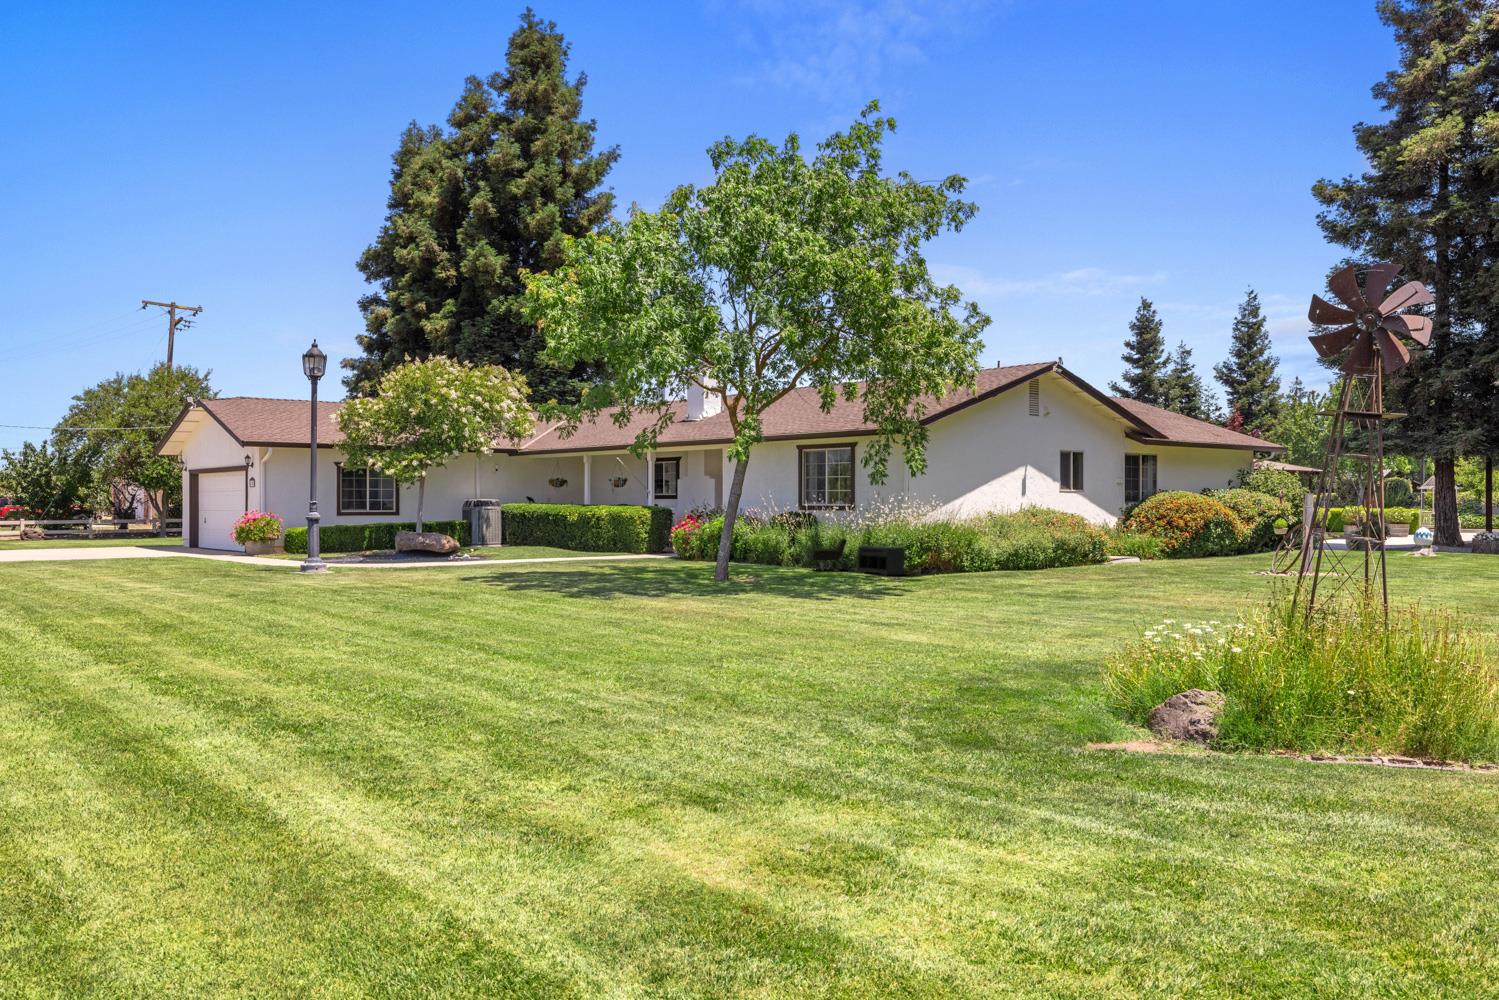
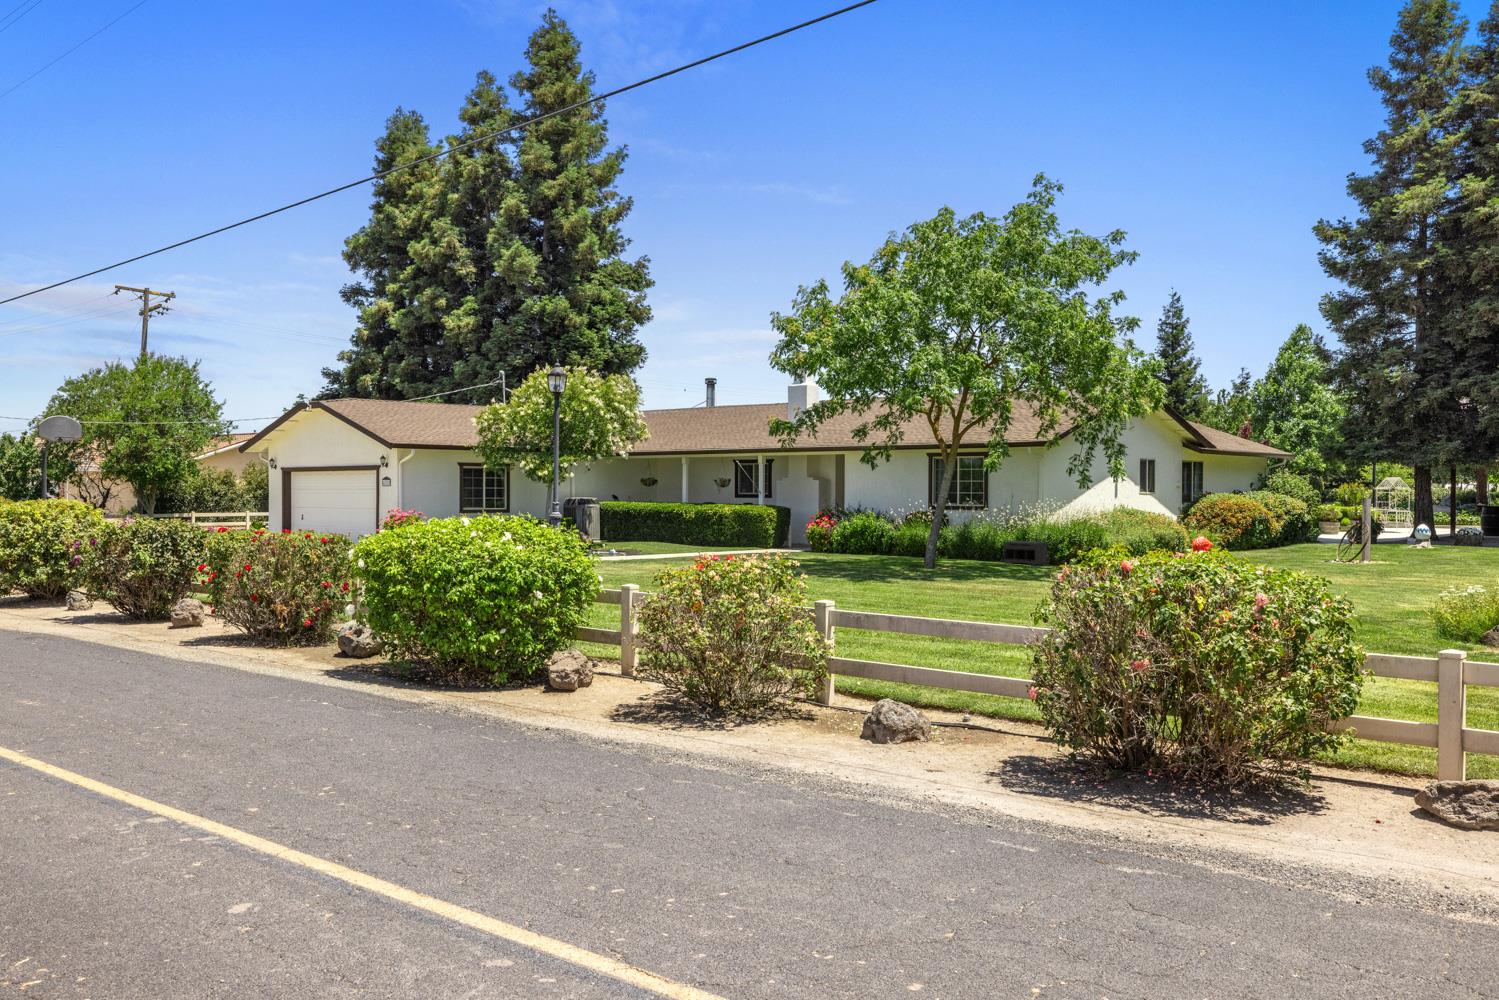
round table: present [682,533,716,561] -> none [823,530,859,554]
lounge chair: present [812,538,847,571] -> none [957,535,992,562]

